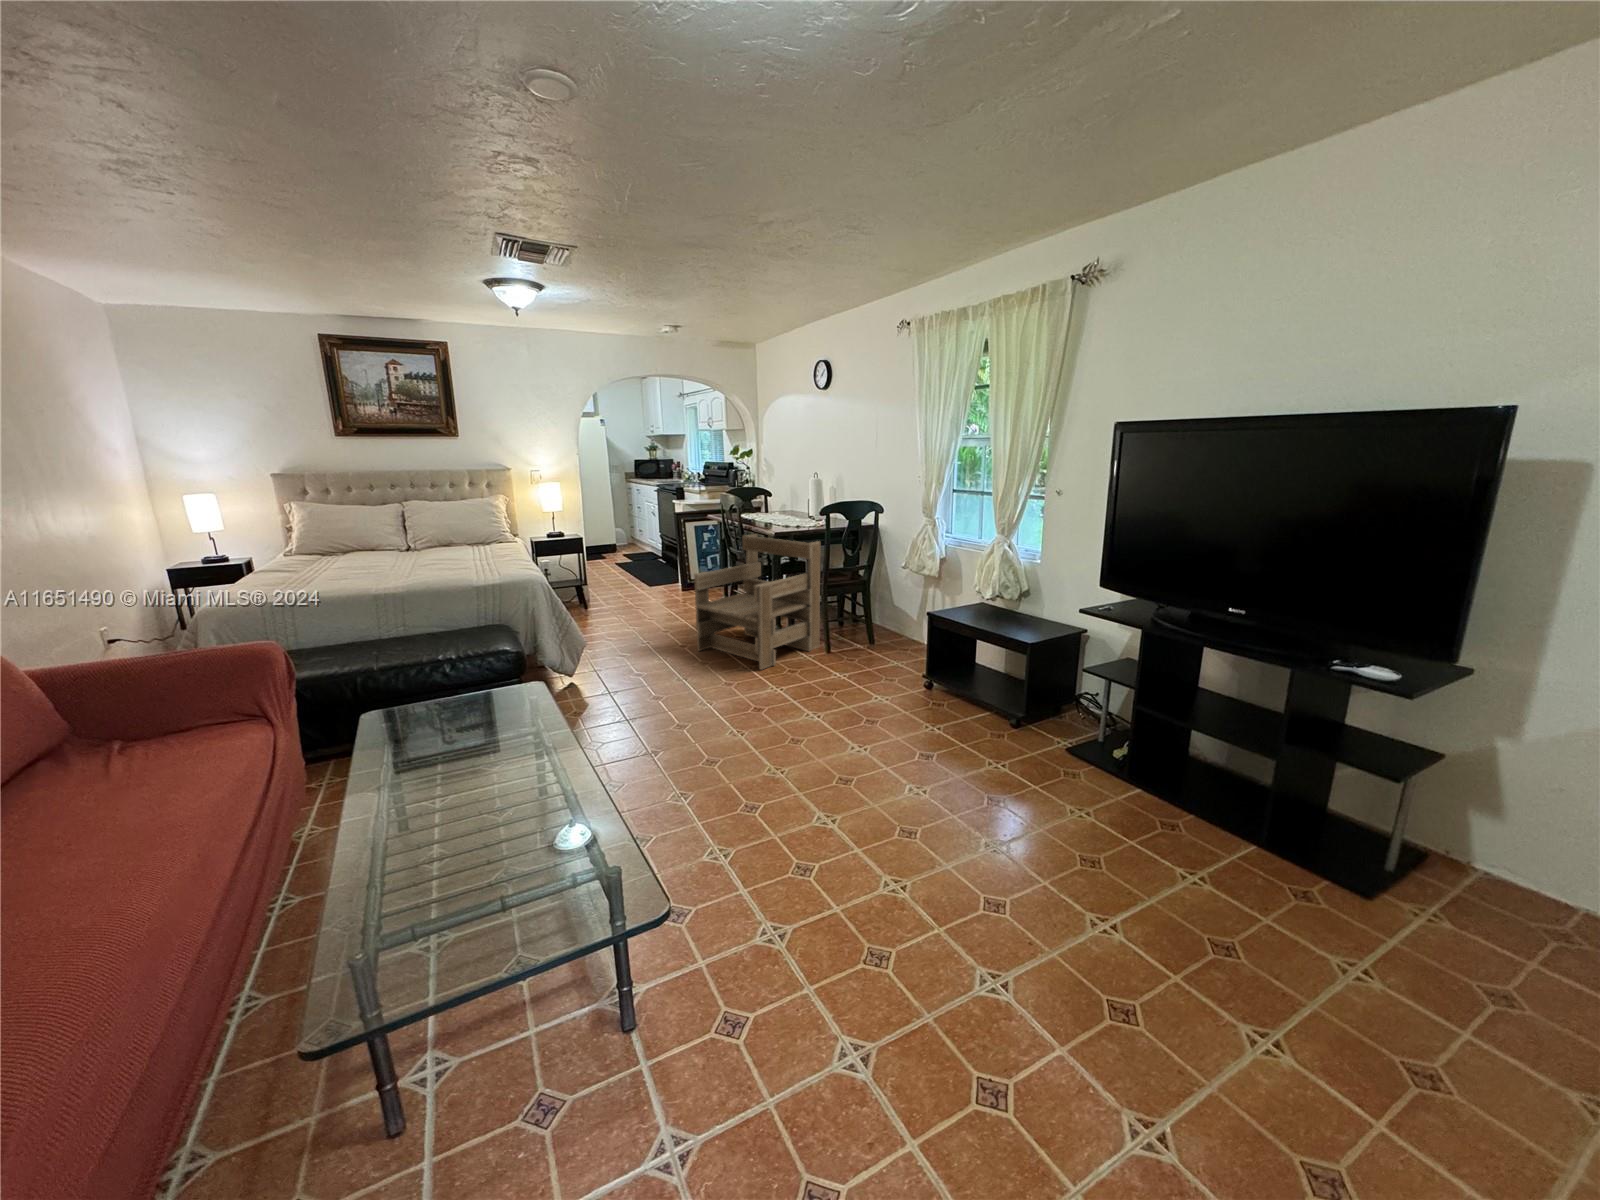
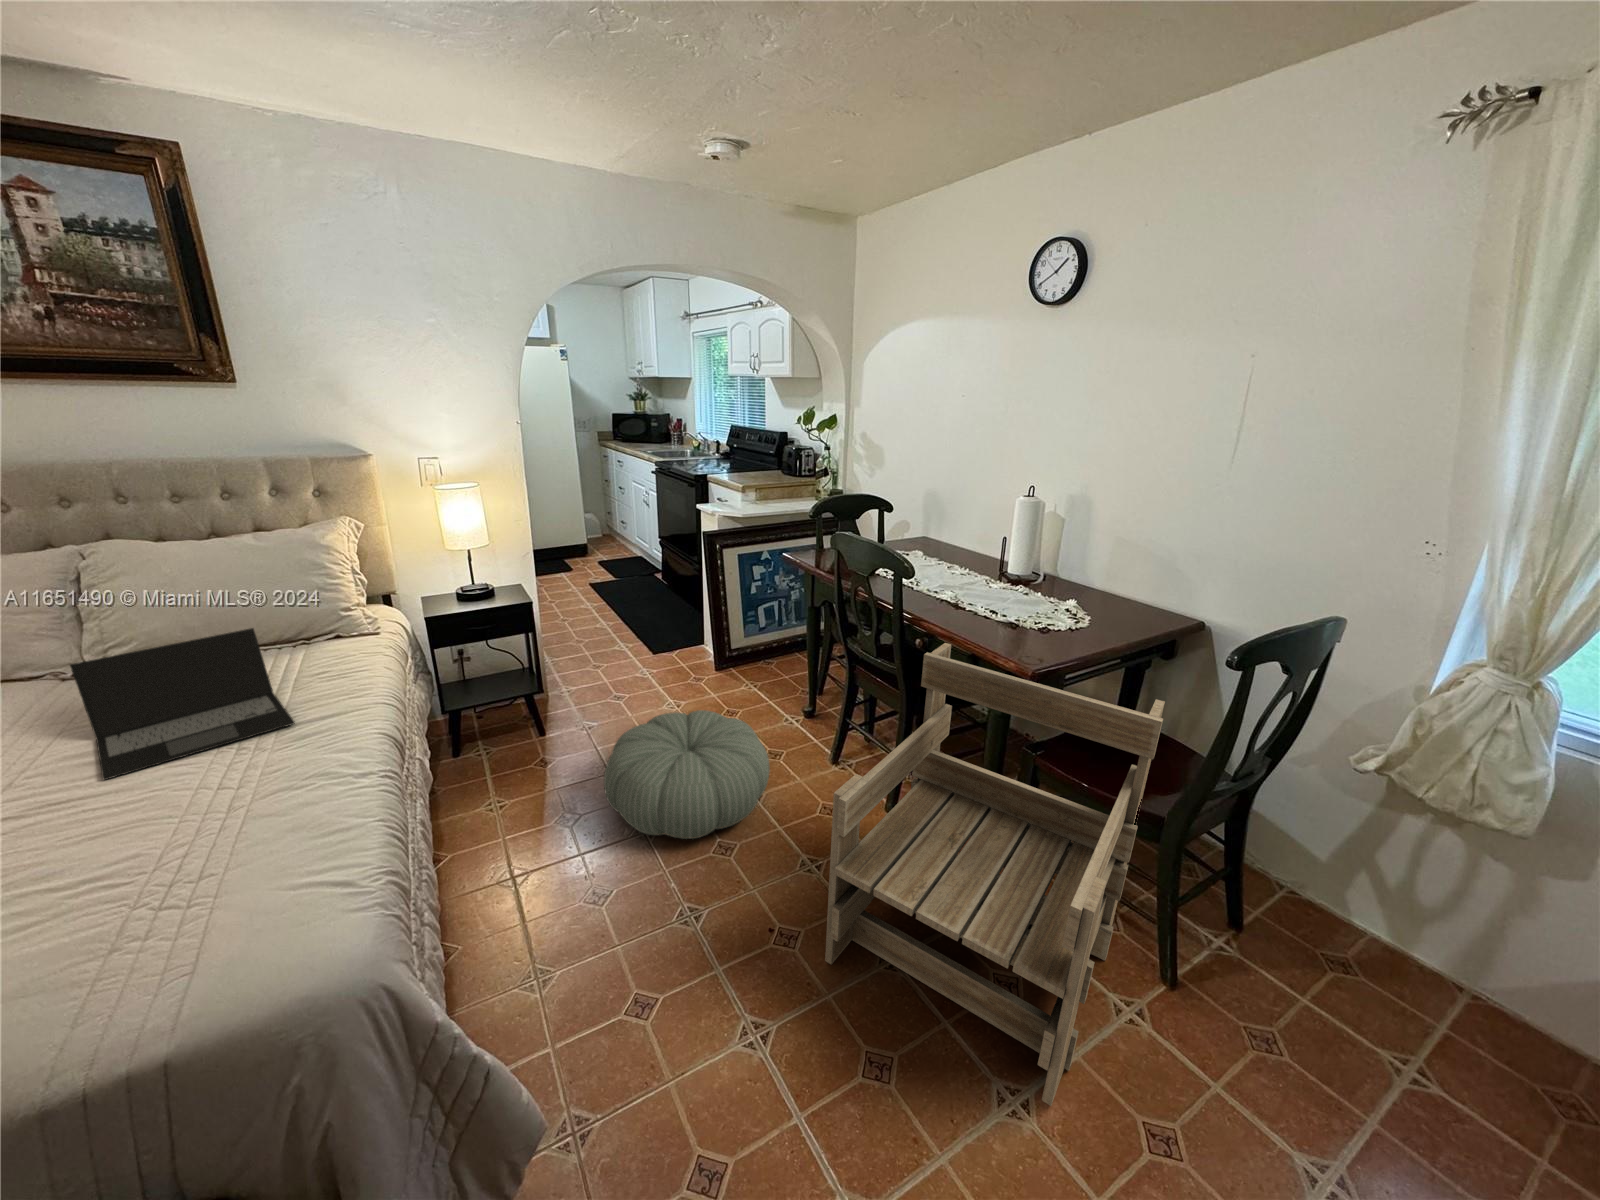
laptop: none [426,527,498,565] -> present [70,628,295,780]
pouf: none [615,586,692,629] -> present [604,710,770,839]

